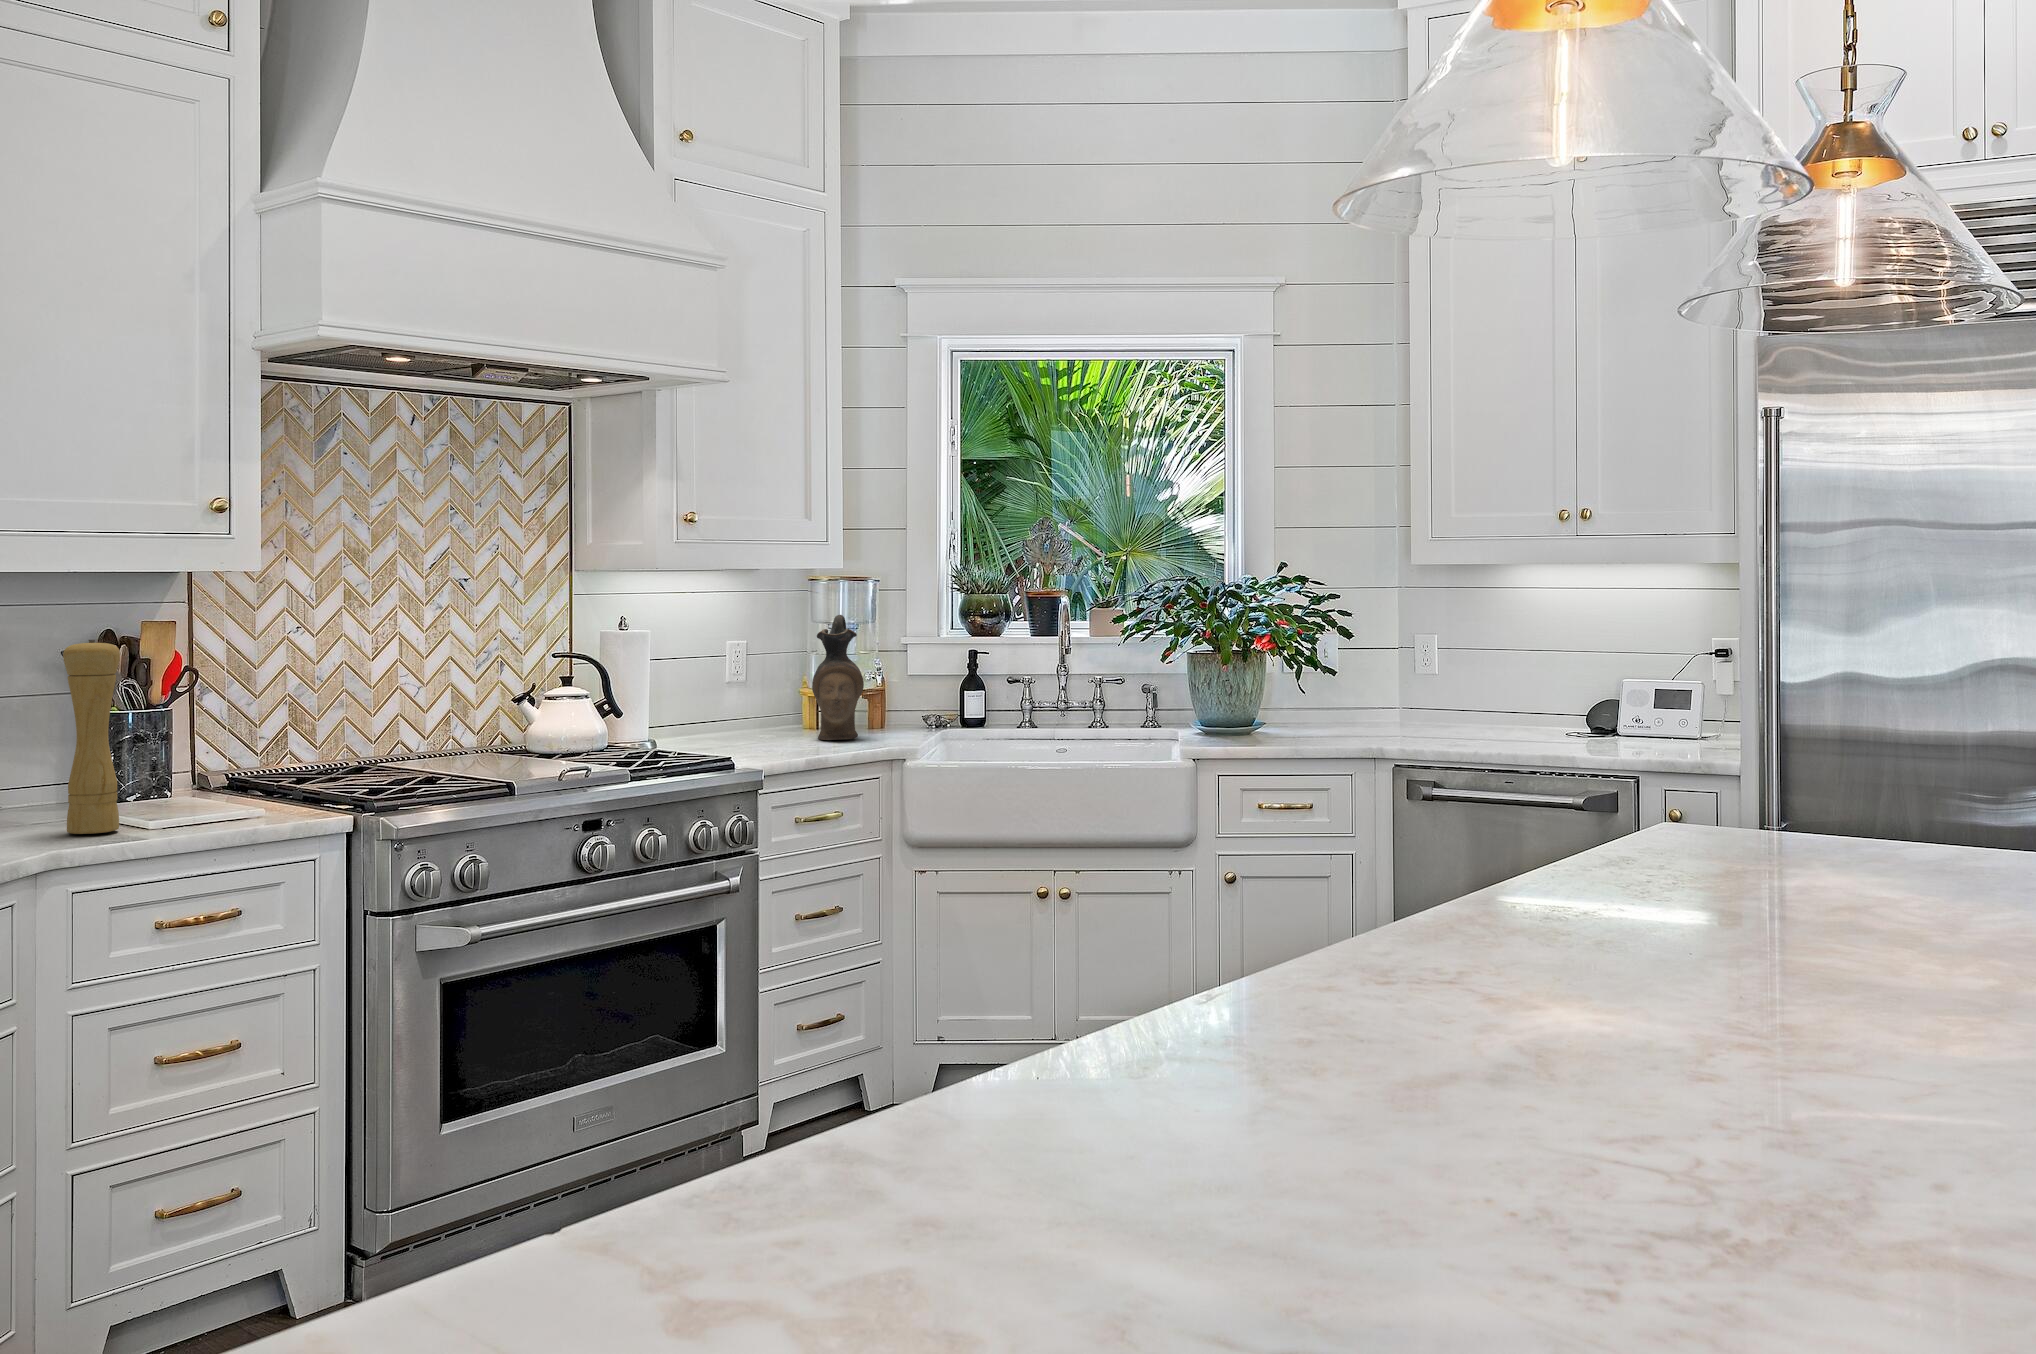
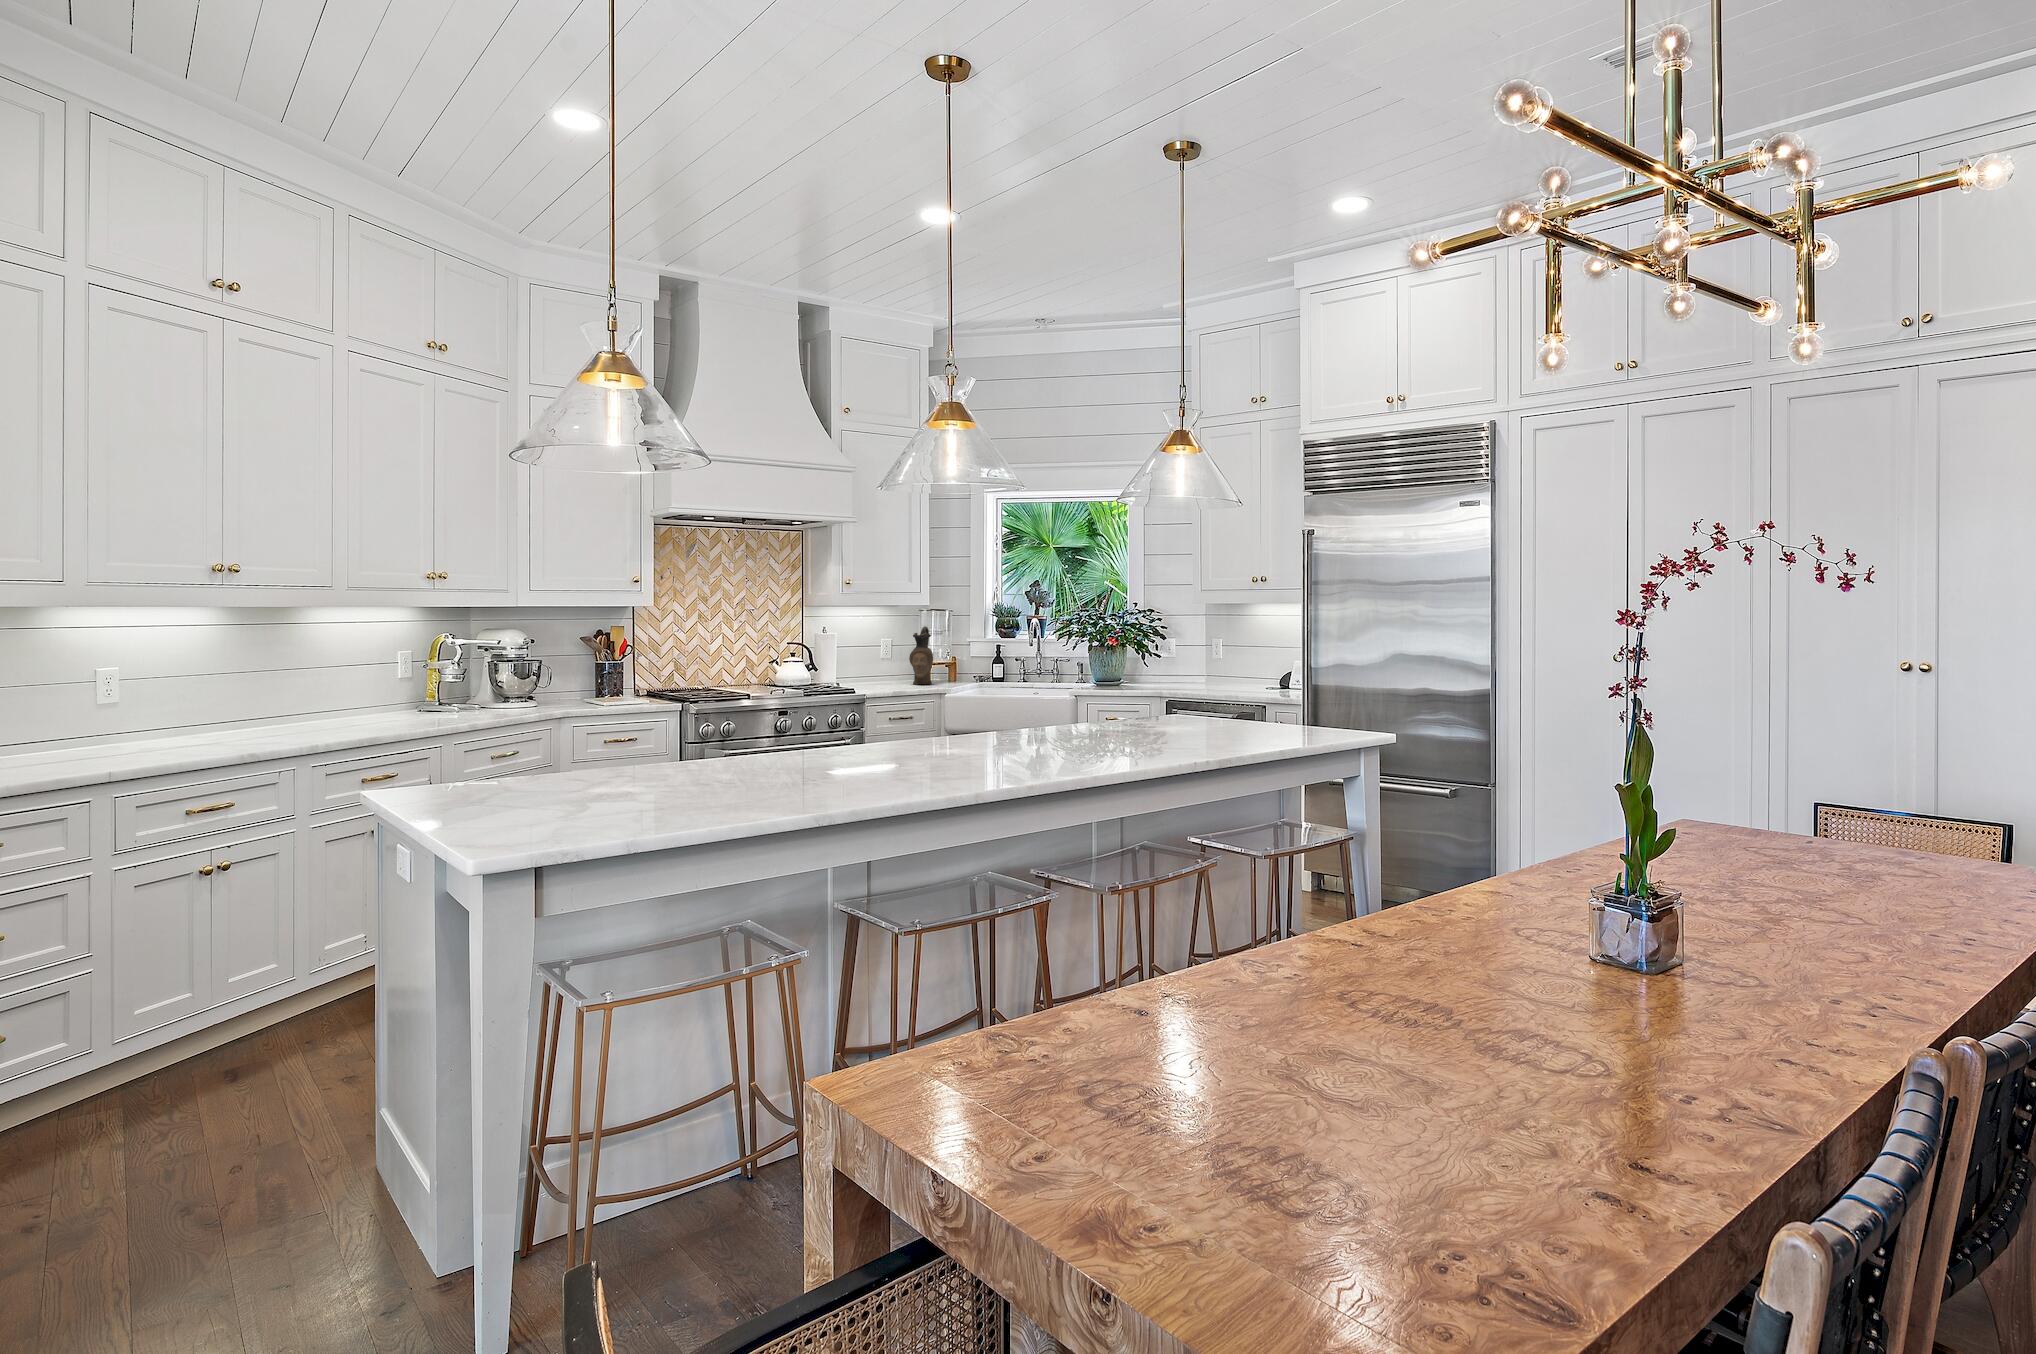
pepper mill: present [63,640,120,834] -> none [576,632,597,706]

